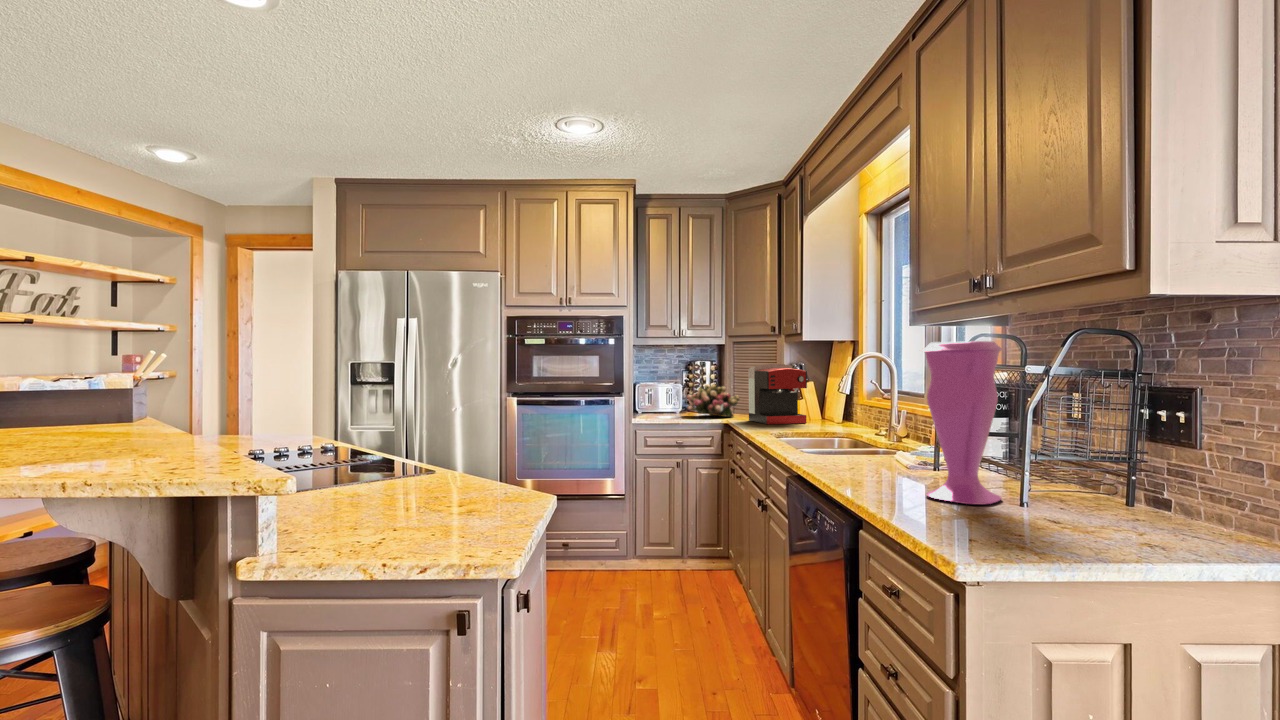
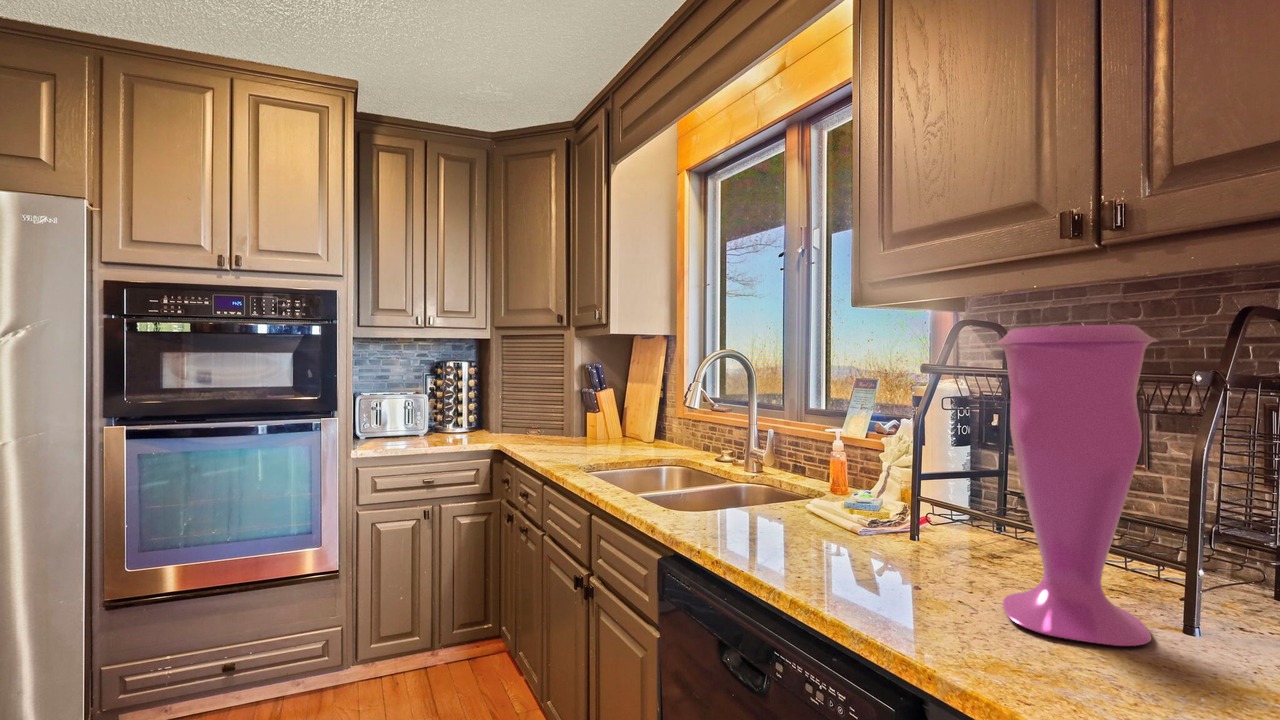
coffee maker: present [748,363,807,425] -> none [529,365,610,450]
flower arrangement: present [687,384,739,417] -> none [436,393,511,439]

